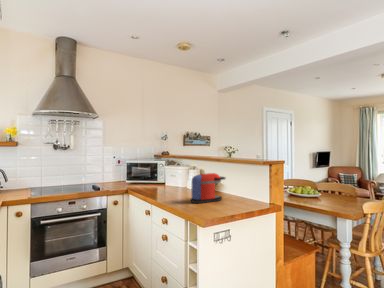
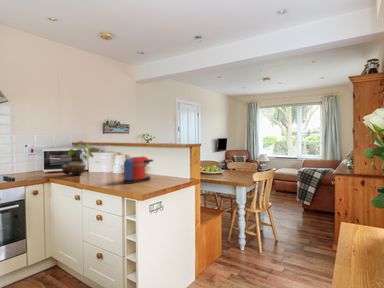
potted plant: none [139,154,170,189] -> present [62,141,93,175]

